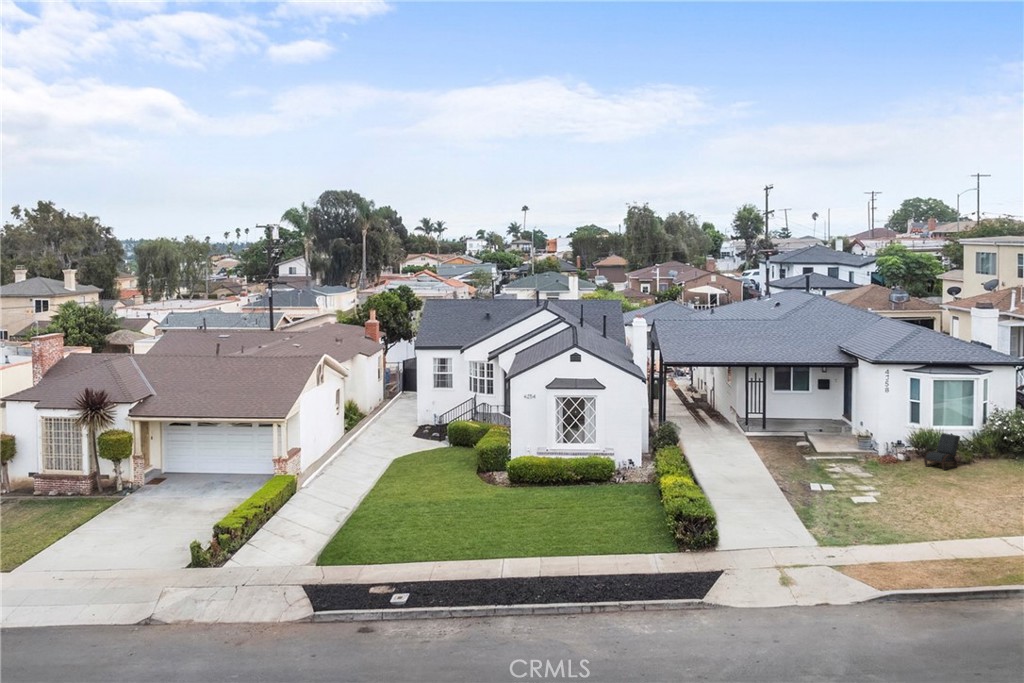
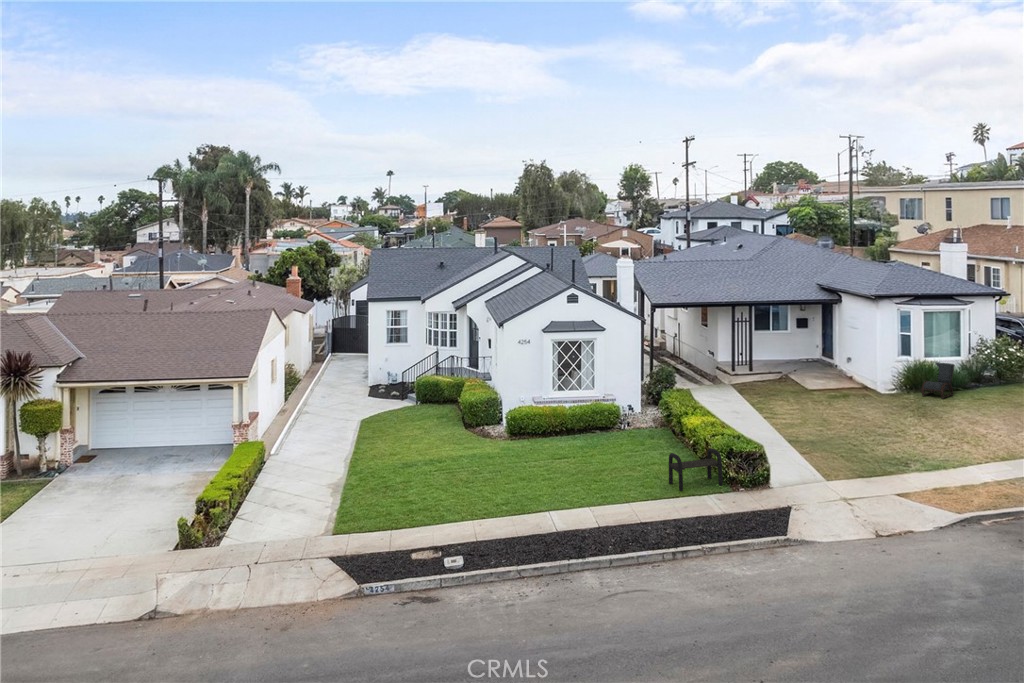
bench: none [627,509,675,548] -> present [669,448,723,491]

